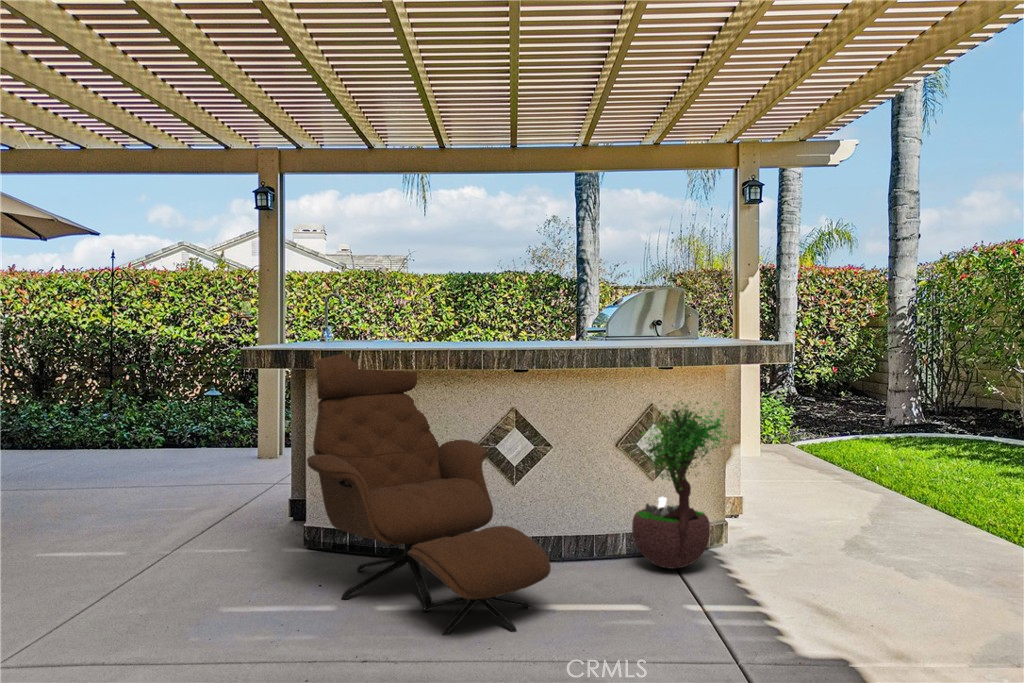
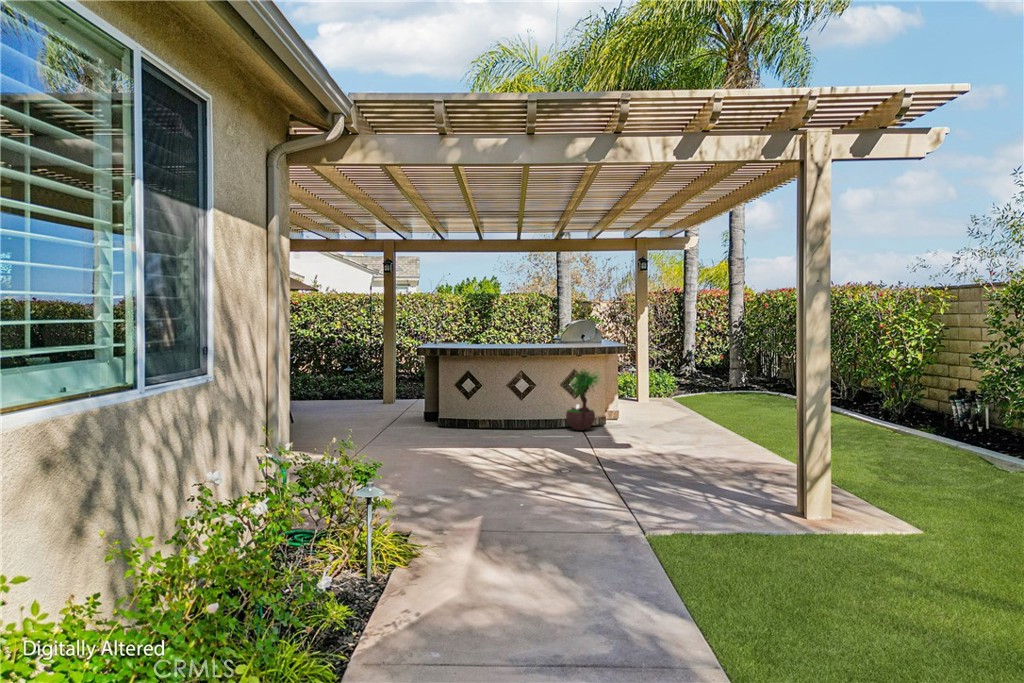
lounge chair: present [307,354,551,635] -> none [447,350,535,443]

